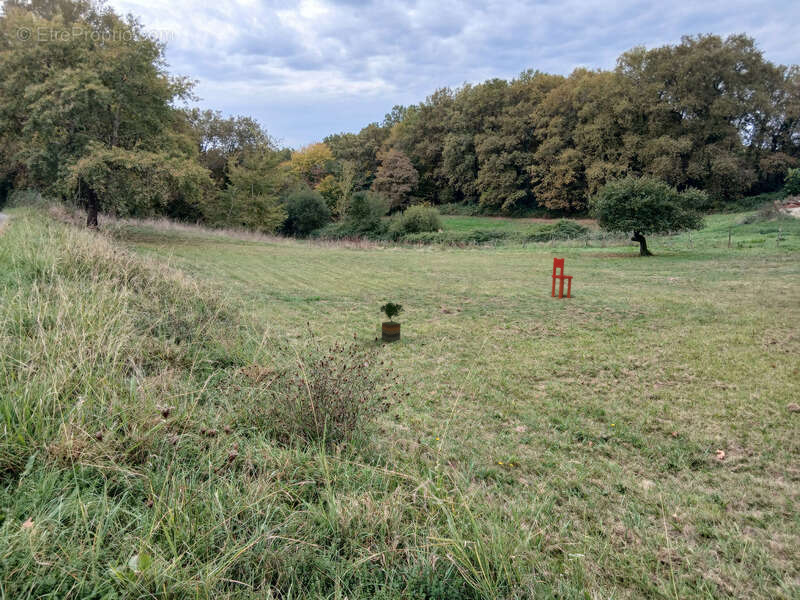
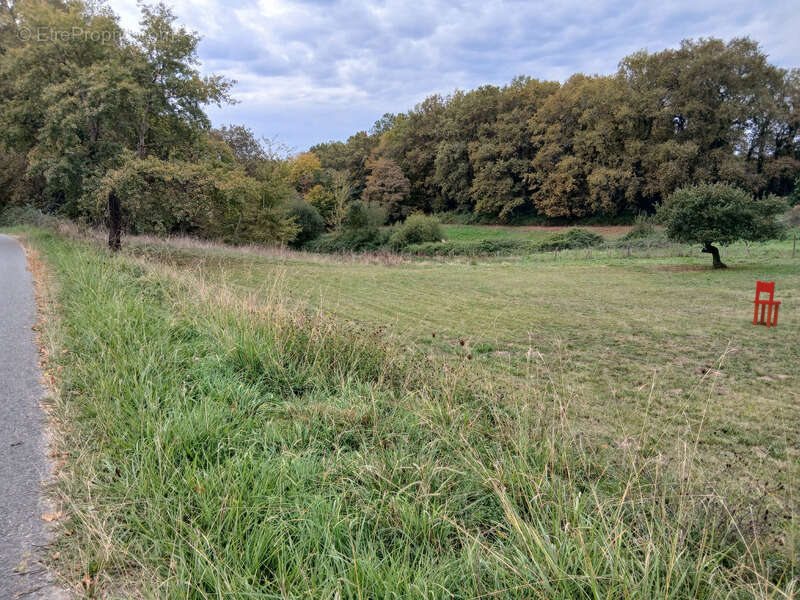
potted tree: present [380,303,405,341] -> none [735,357,773,408]

